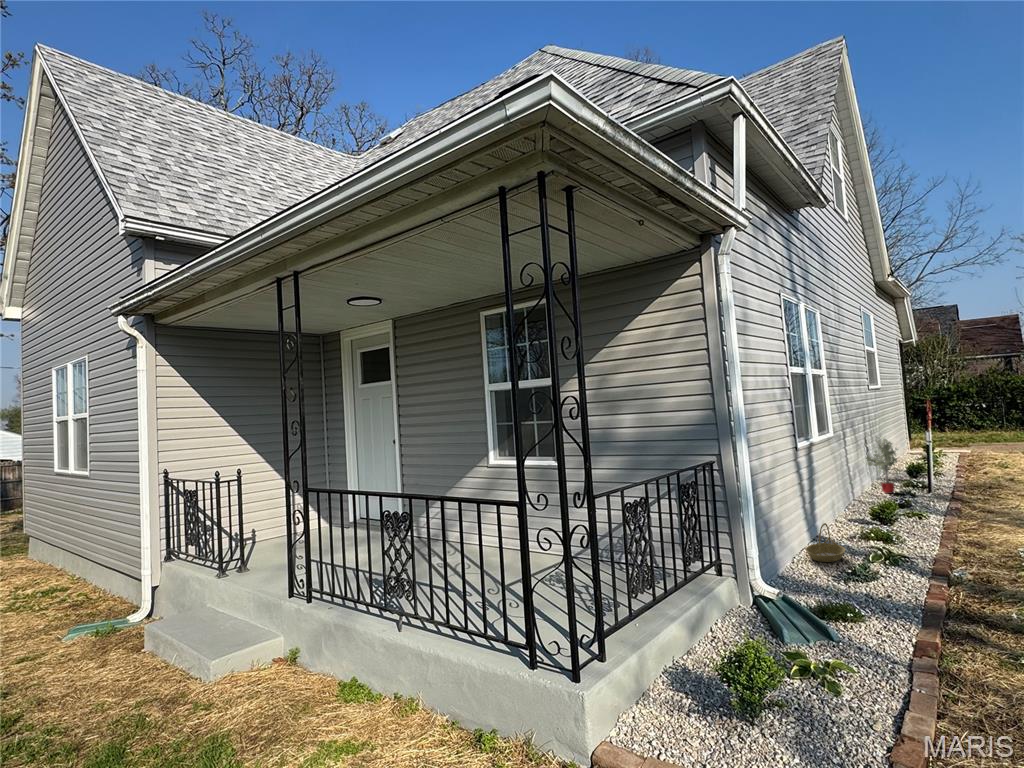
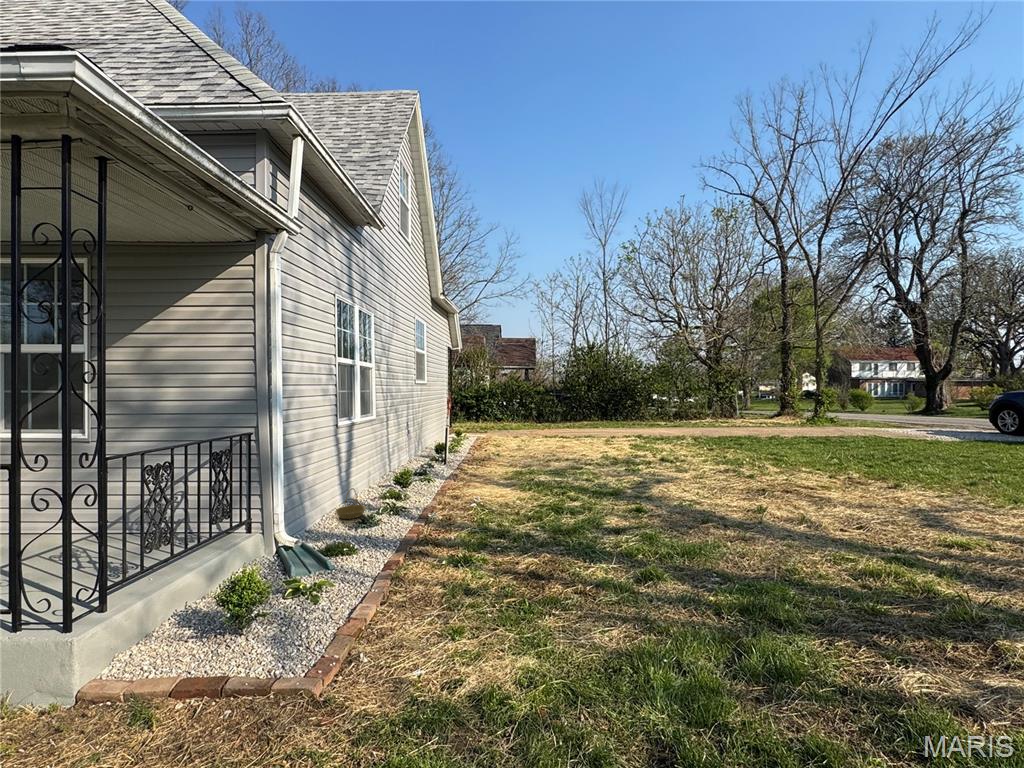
potted tree: present [866,437,897,494] -> none [405,422,429,468]

